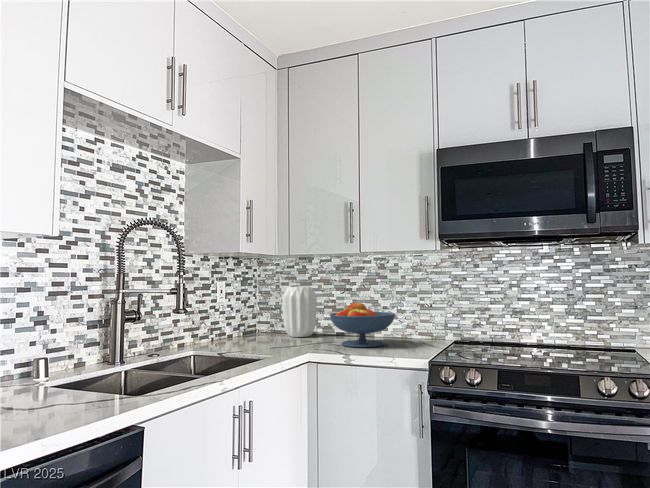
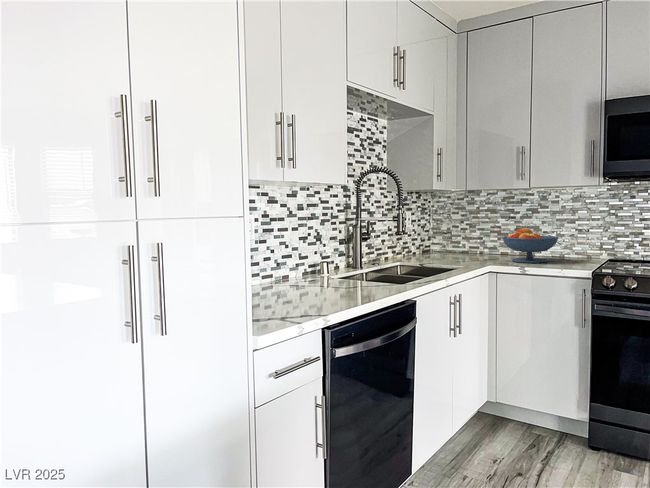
vase: present [282,287,317,337] -> none [456,215,485,256]

